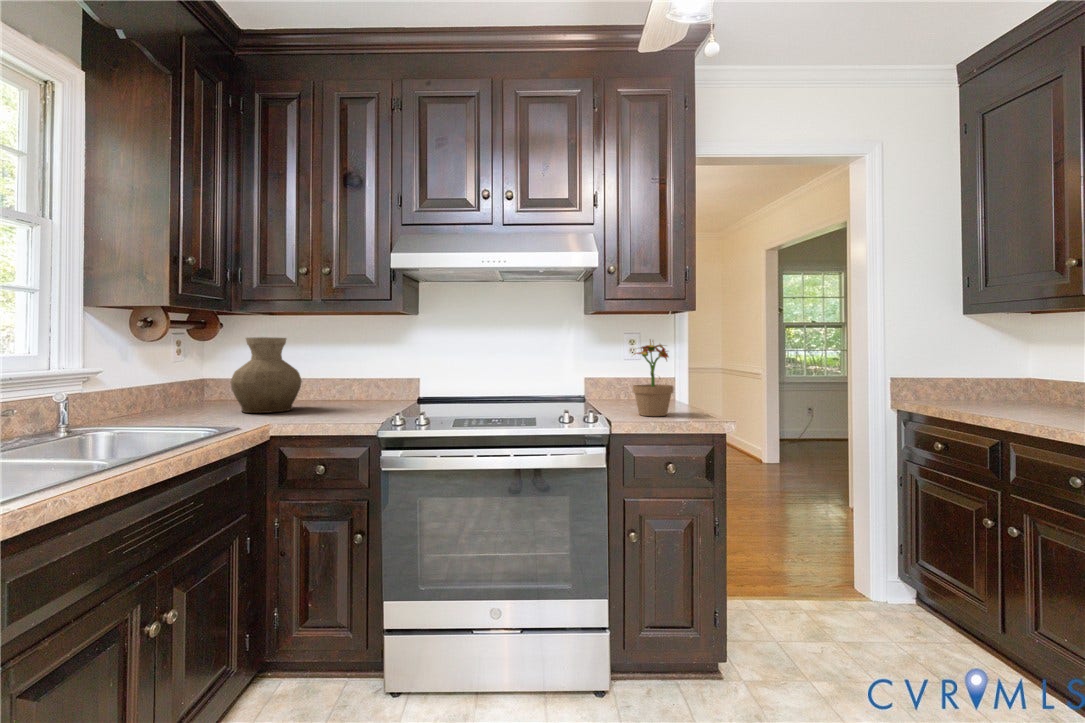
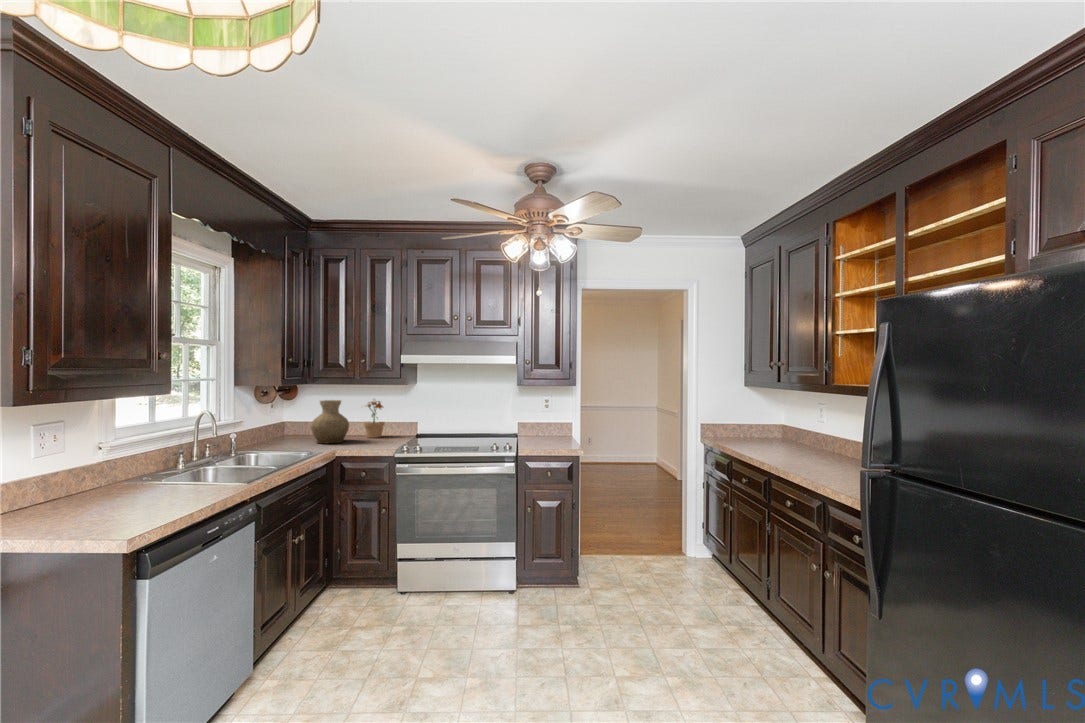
potted plant: present [633,340,673,416] -> present [364,401,385,438]

